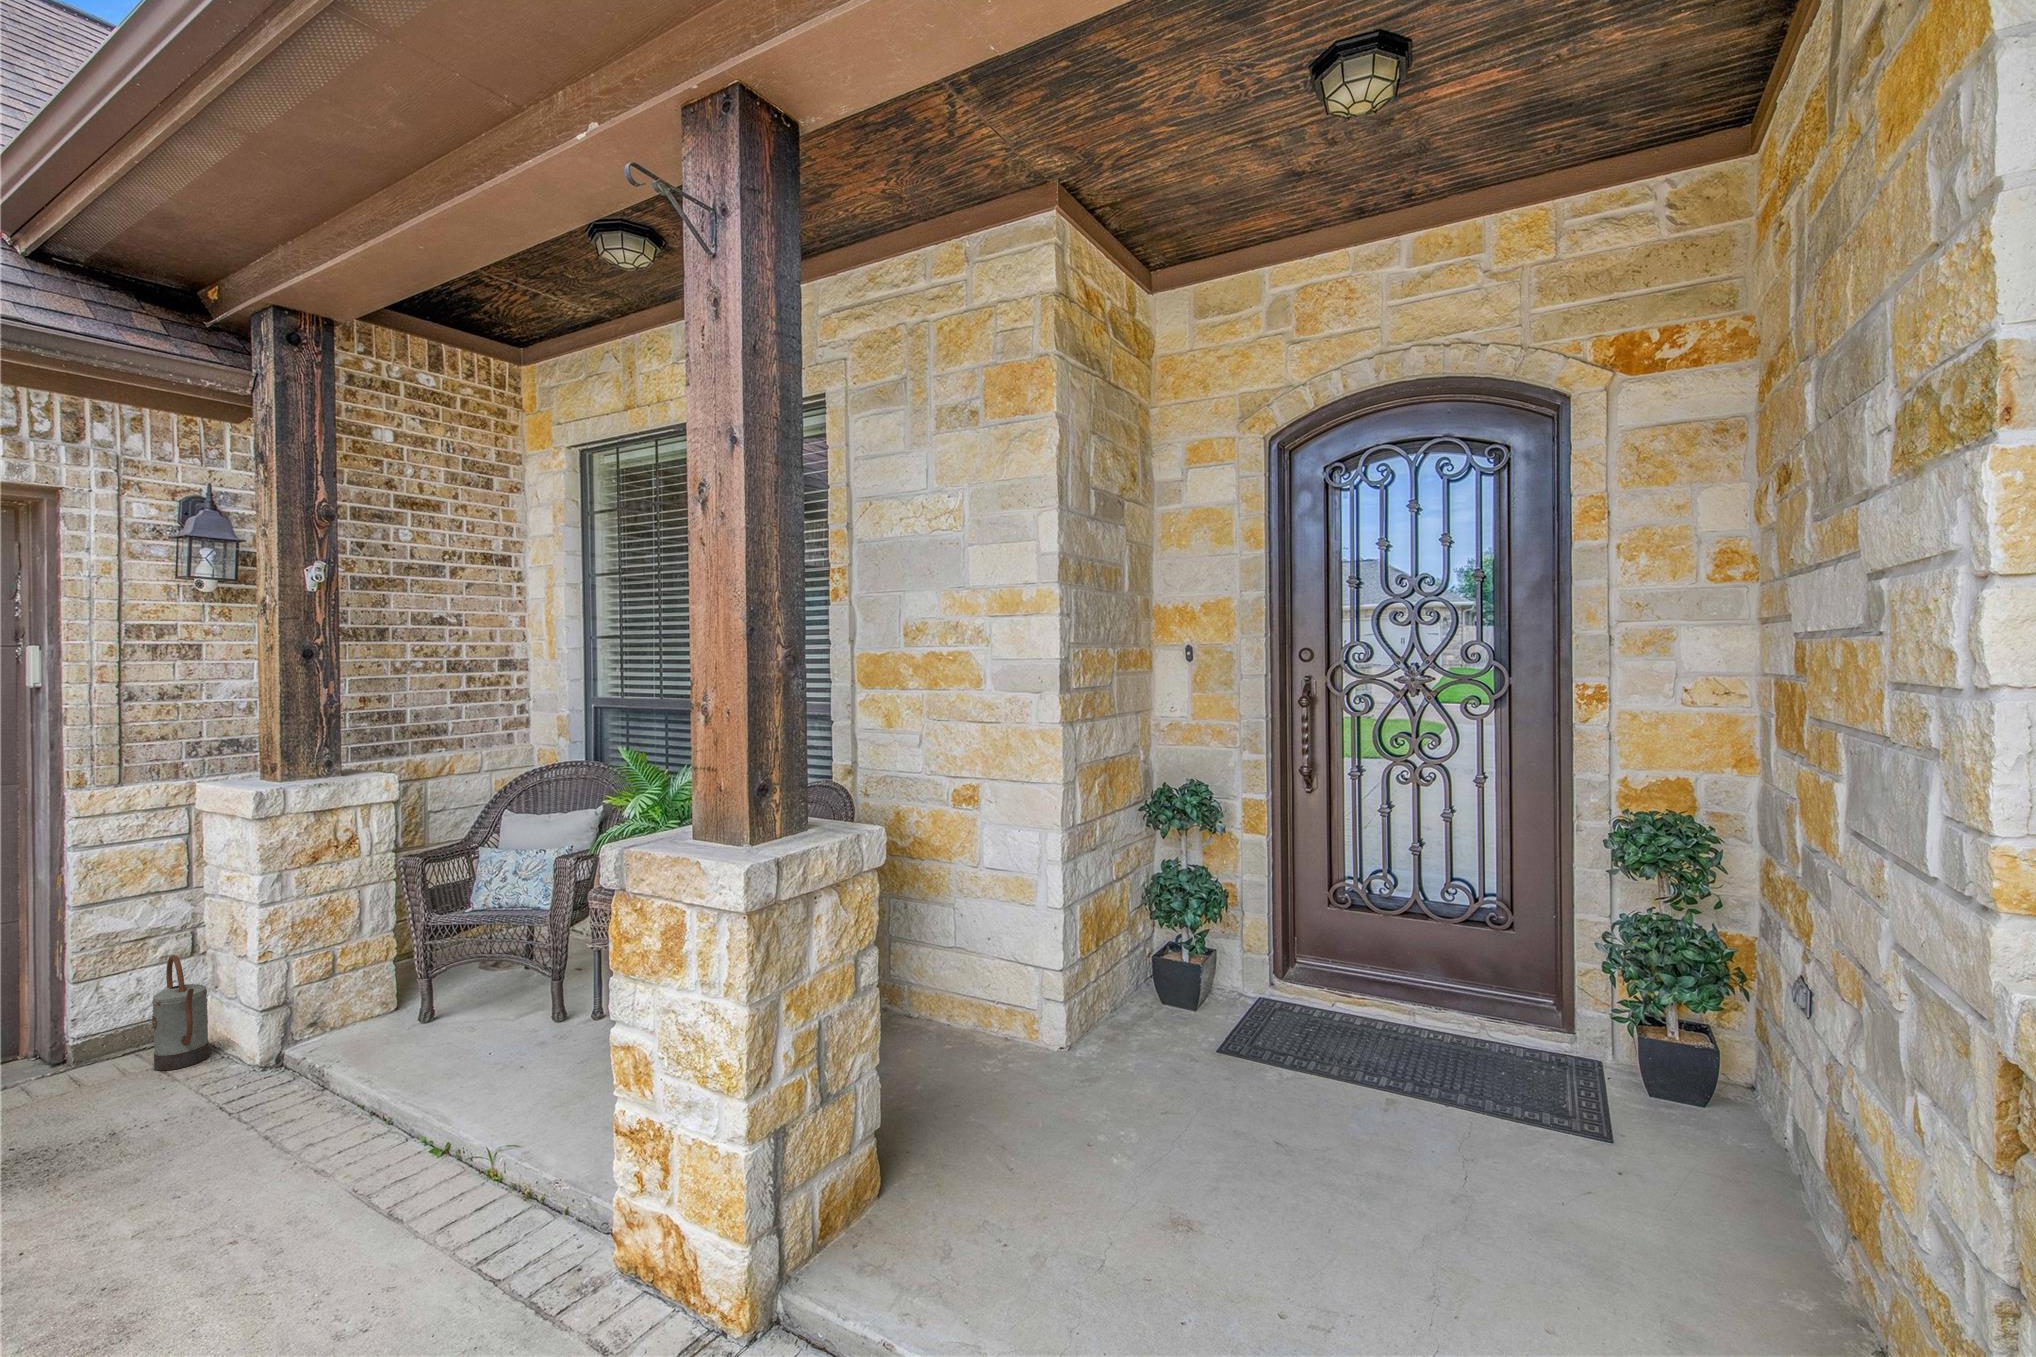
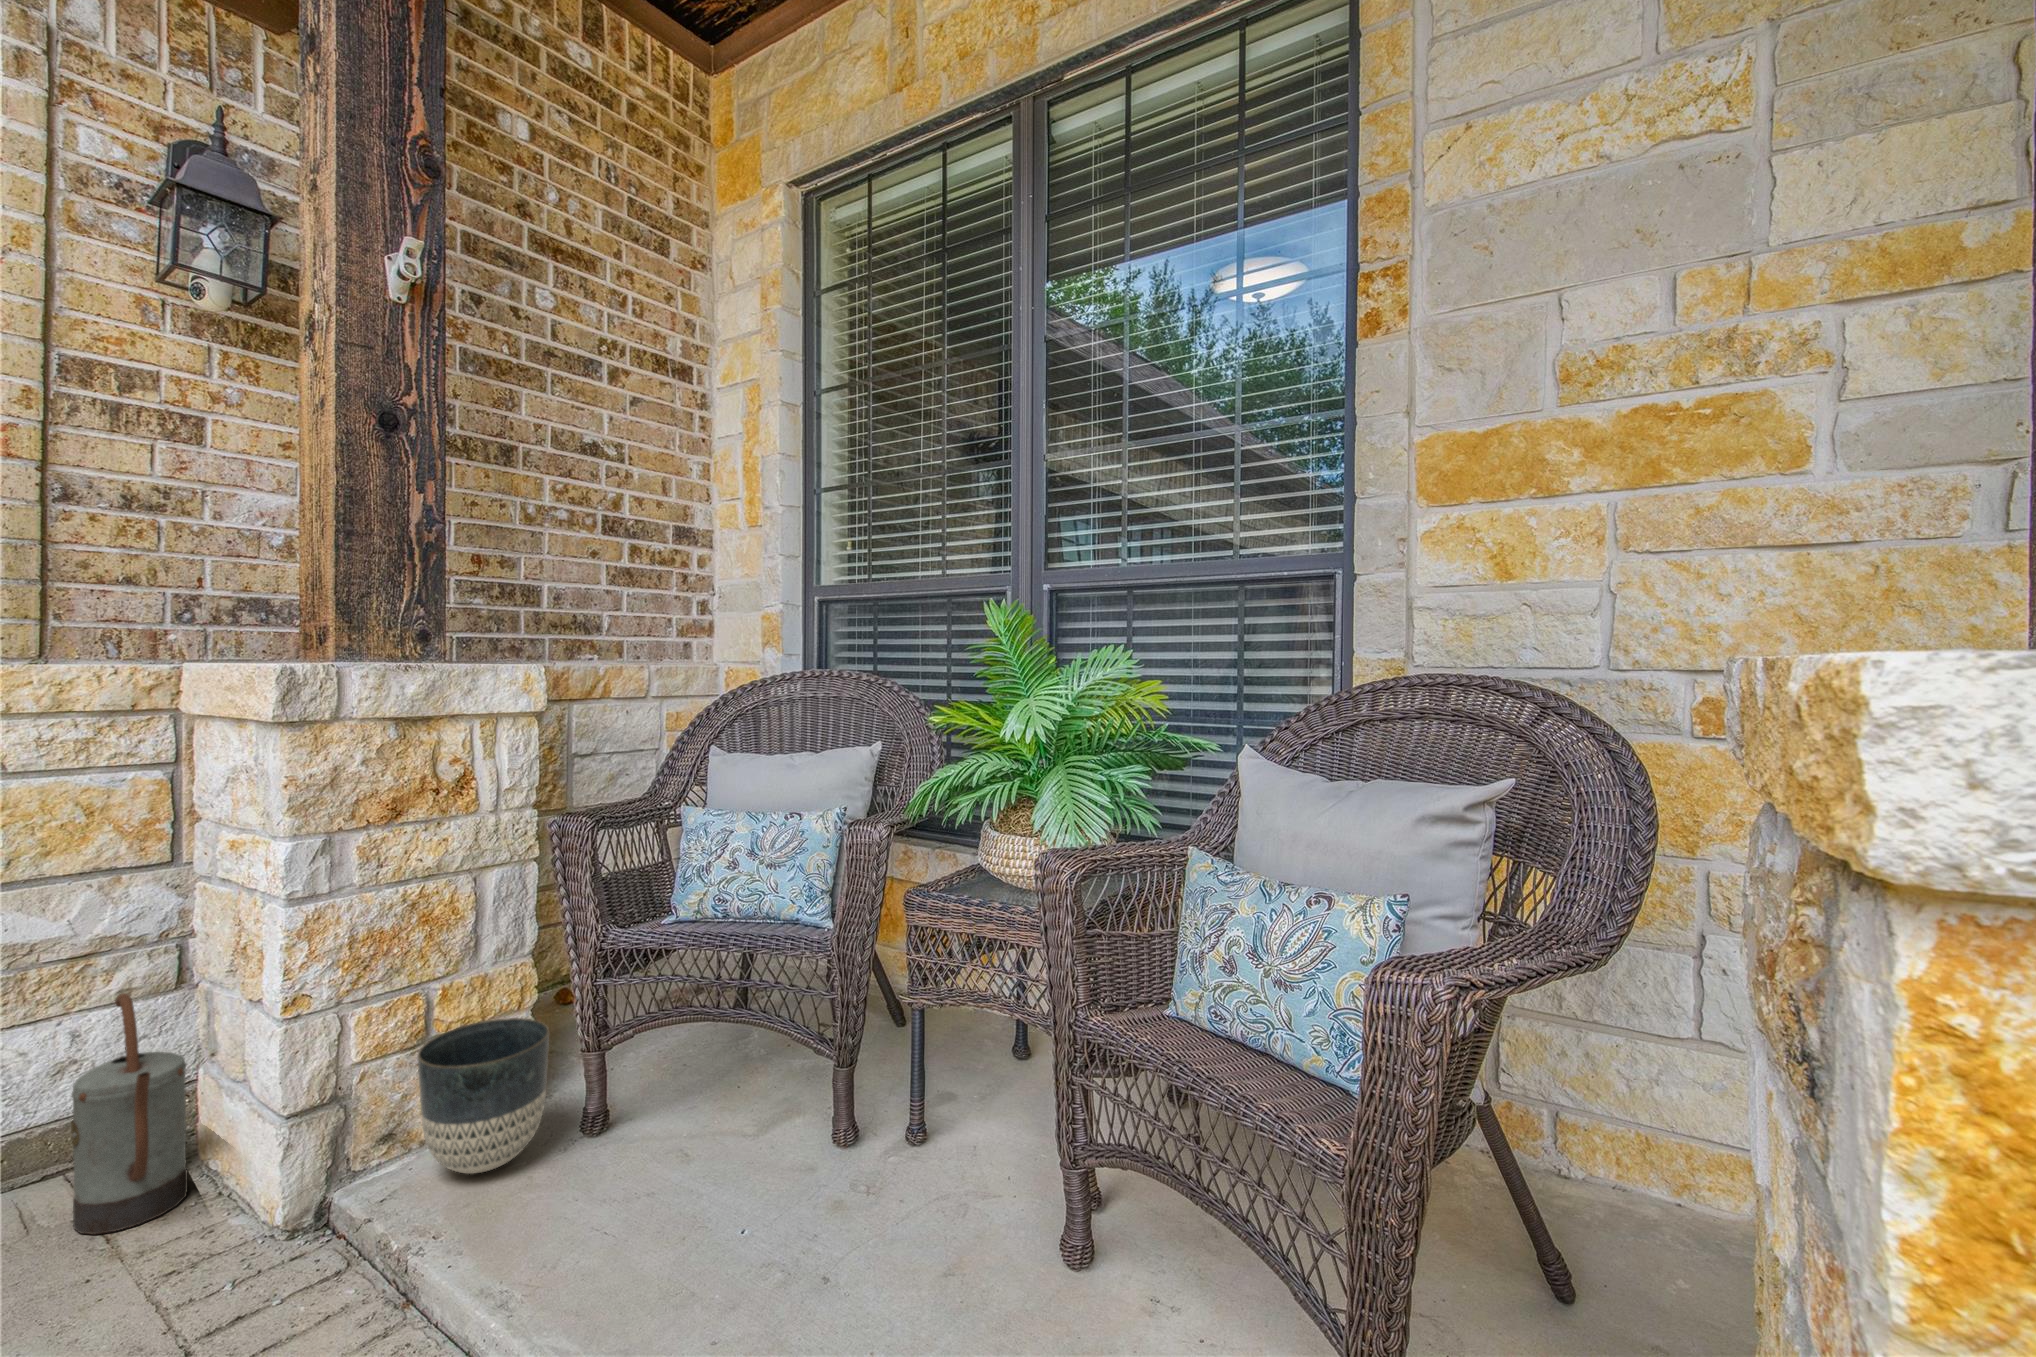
planter: none [328,962,397,1037] -> present [417,1018,549,1174]

